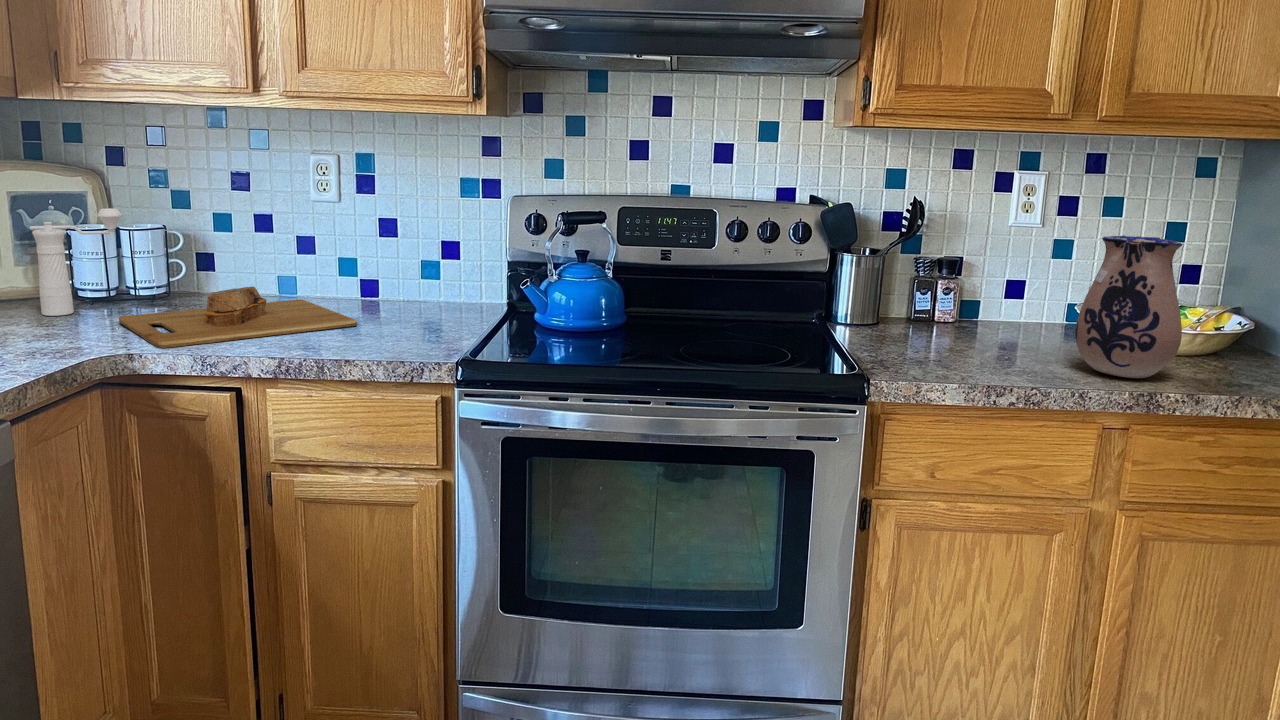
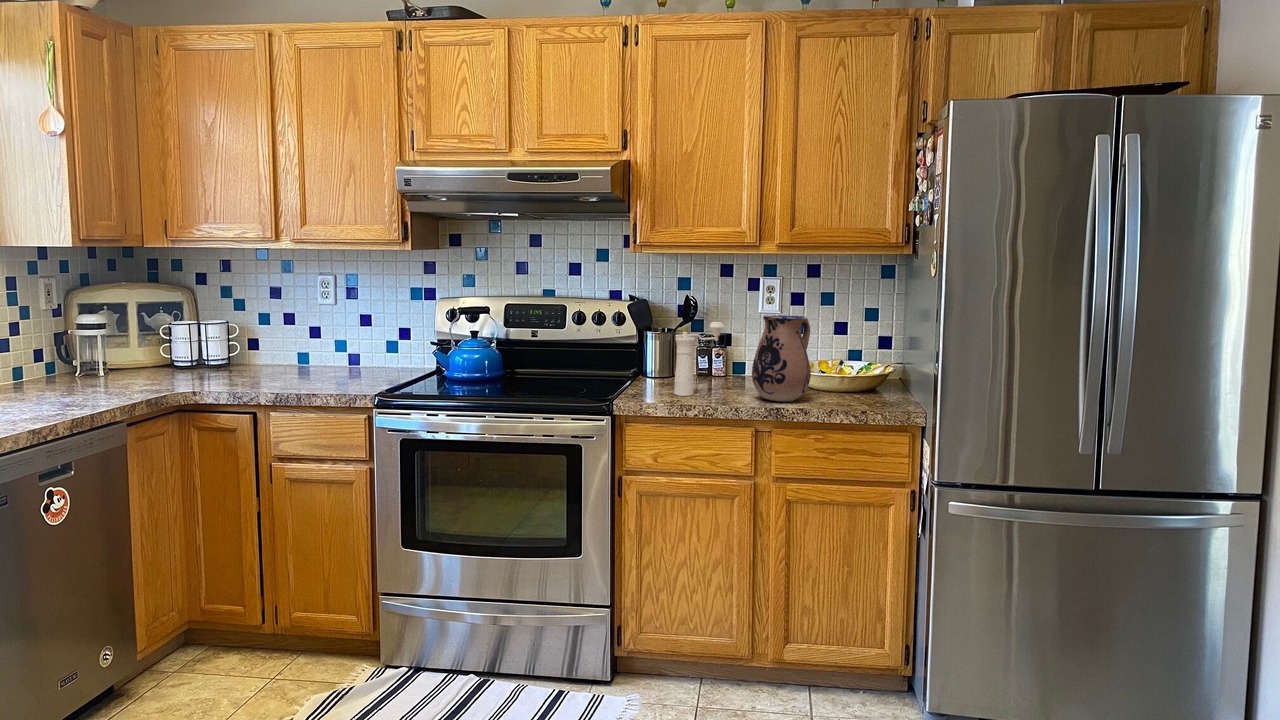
pepper mill: present [30,208,122,316] -> present [674,322,724,396]
cutting board: present [119,287,357,349] -> none [194,356,335,390]

